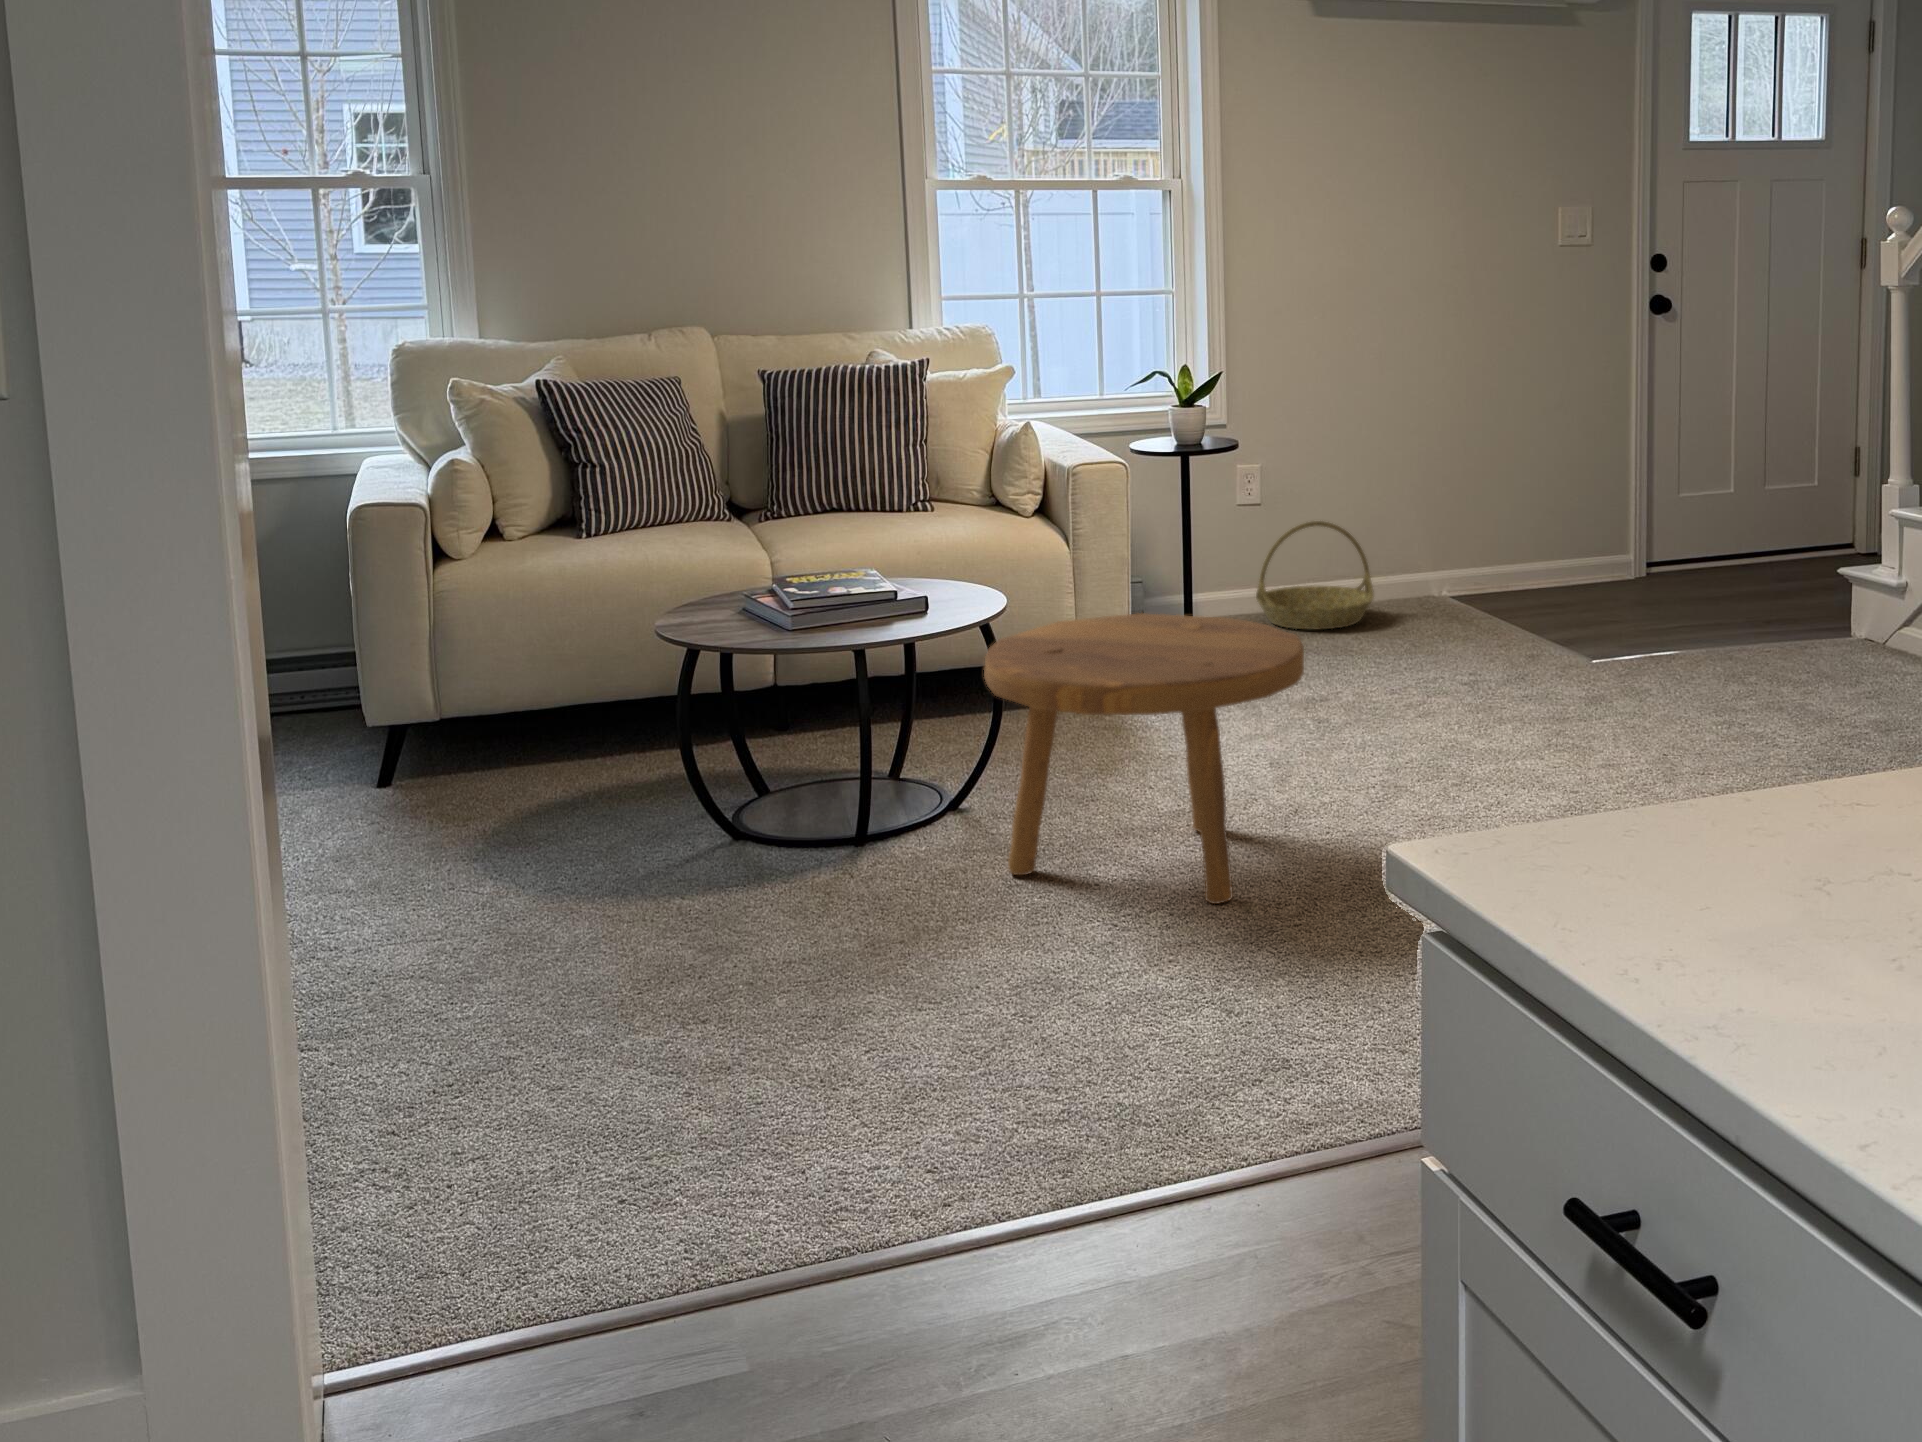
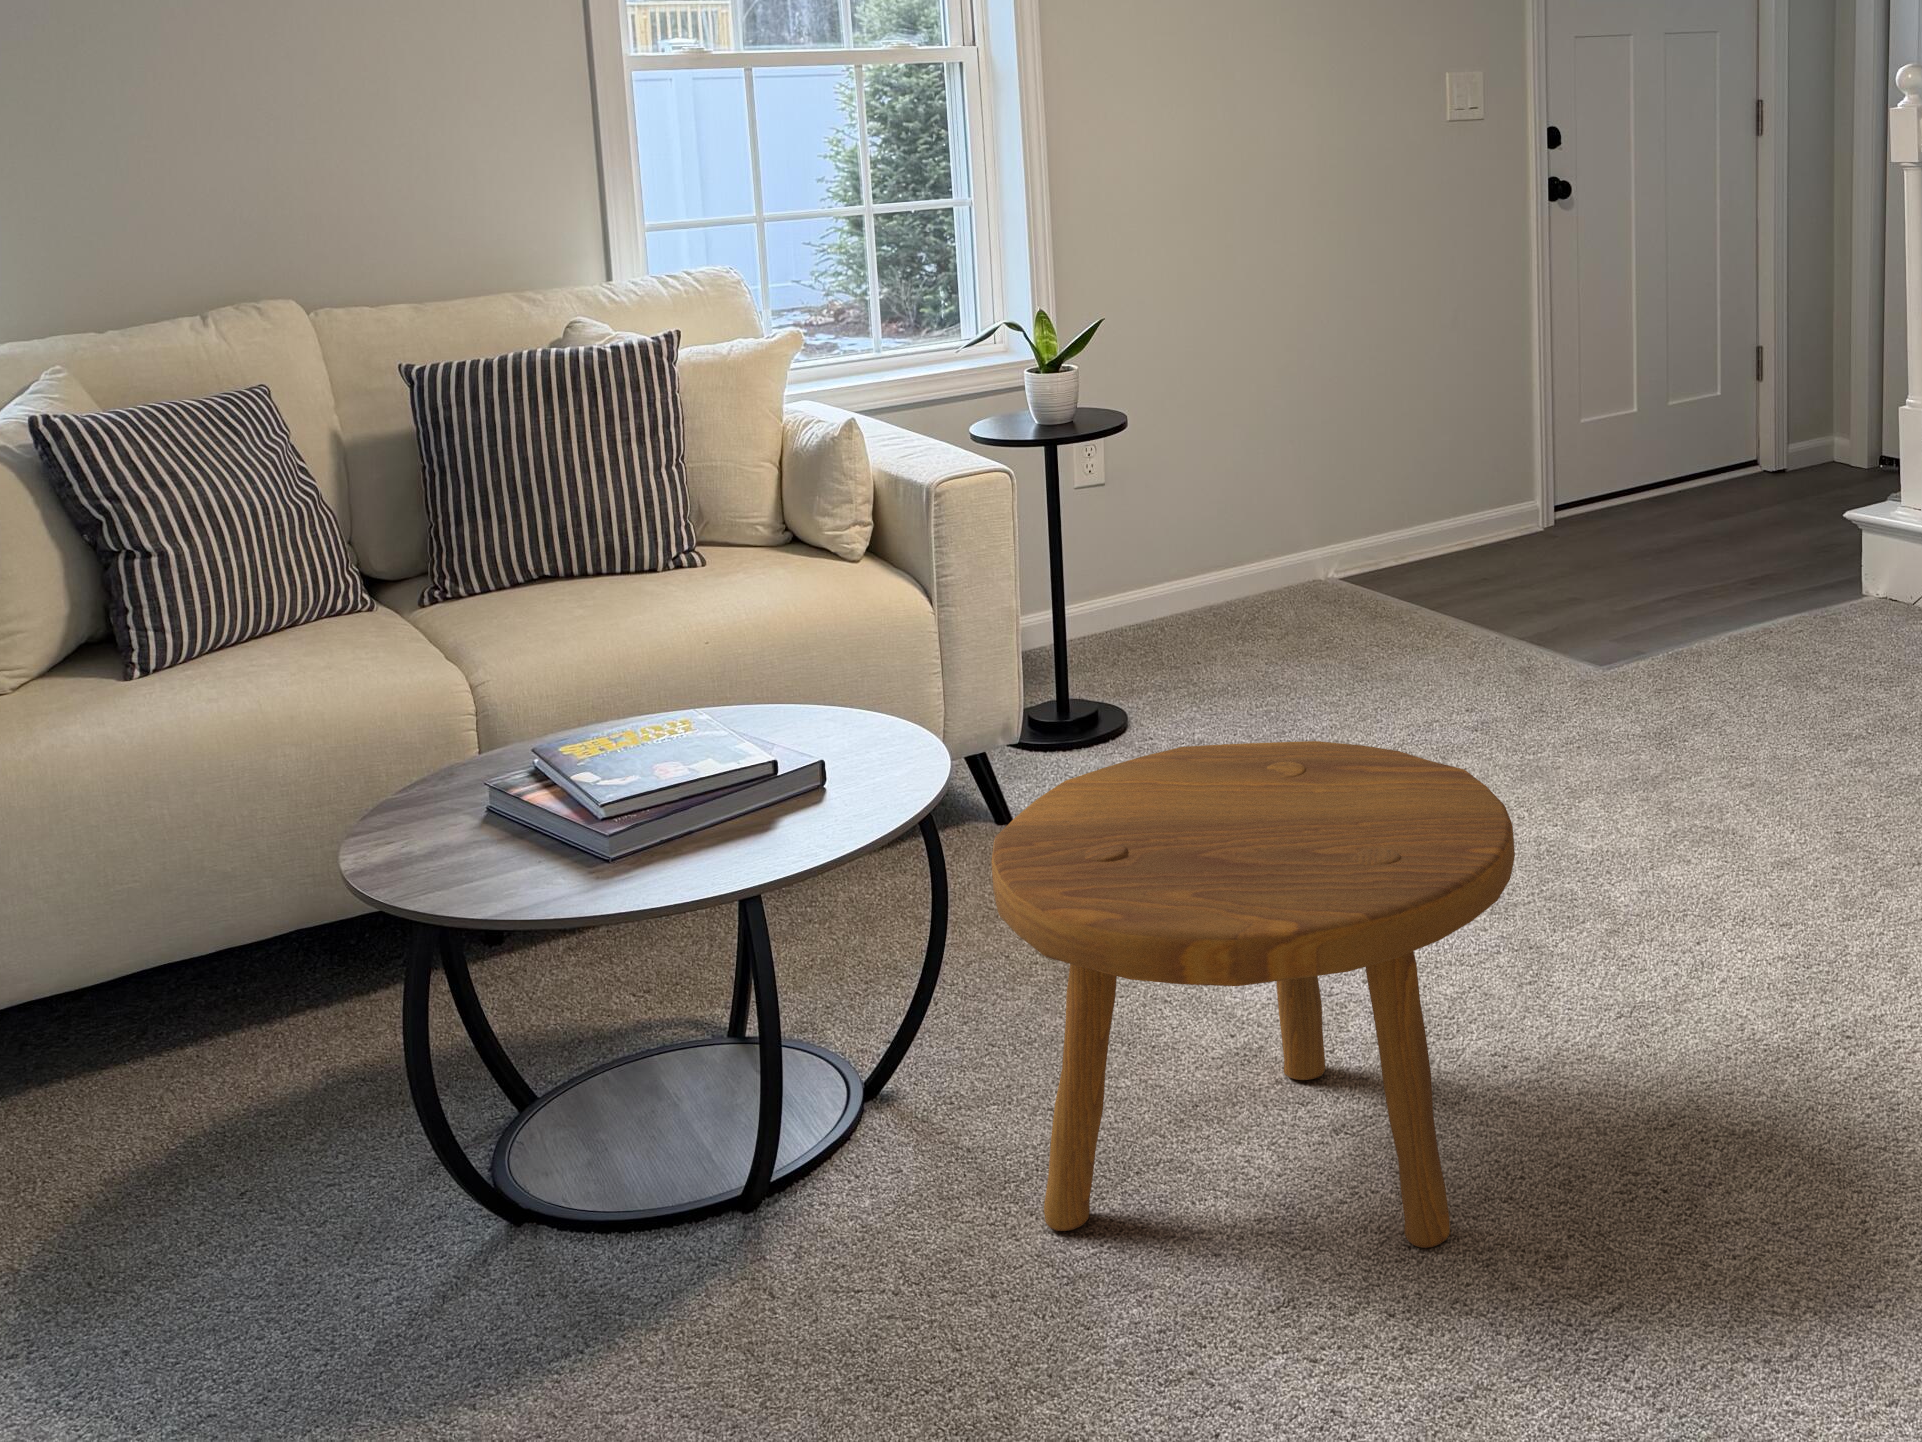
basket: present [1256,521,1374,630] -> none [1113,506,1272,656]

